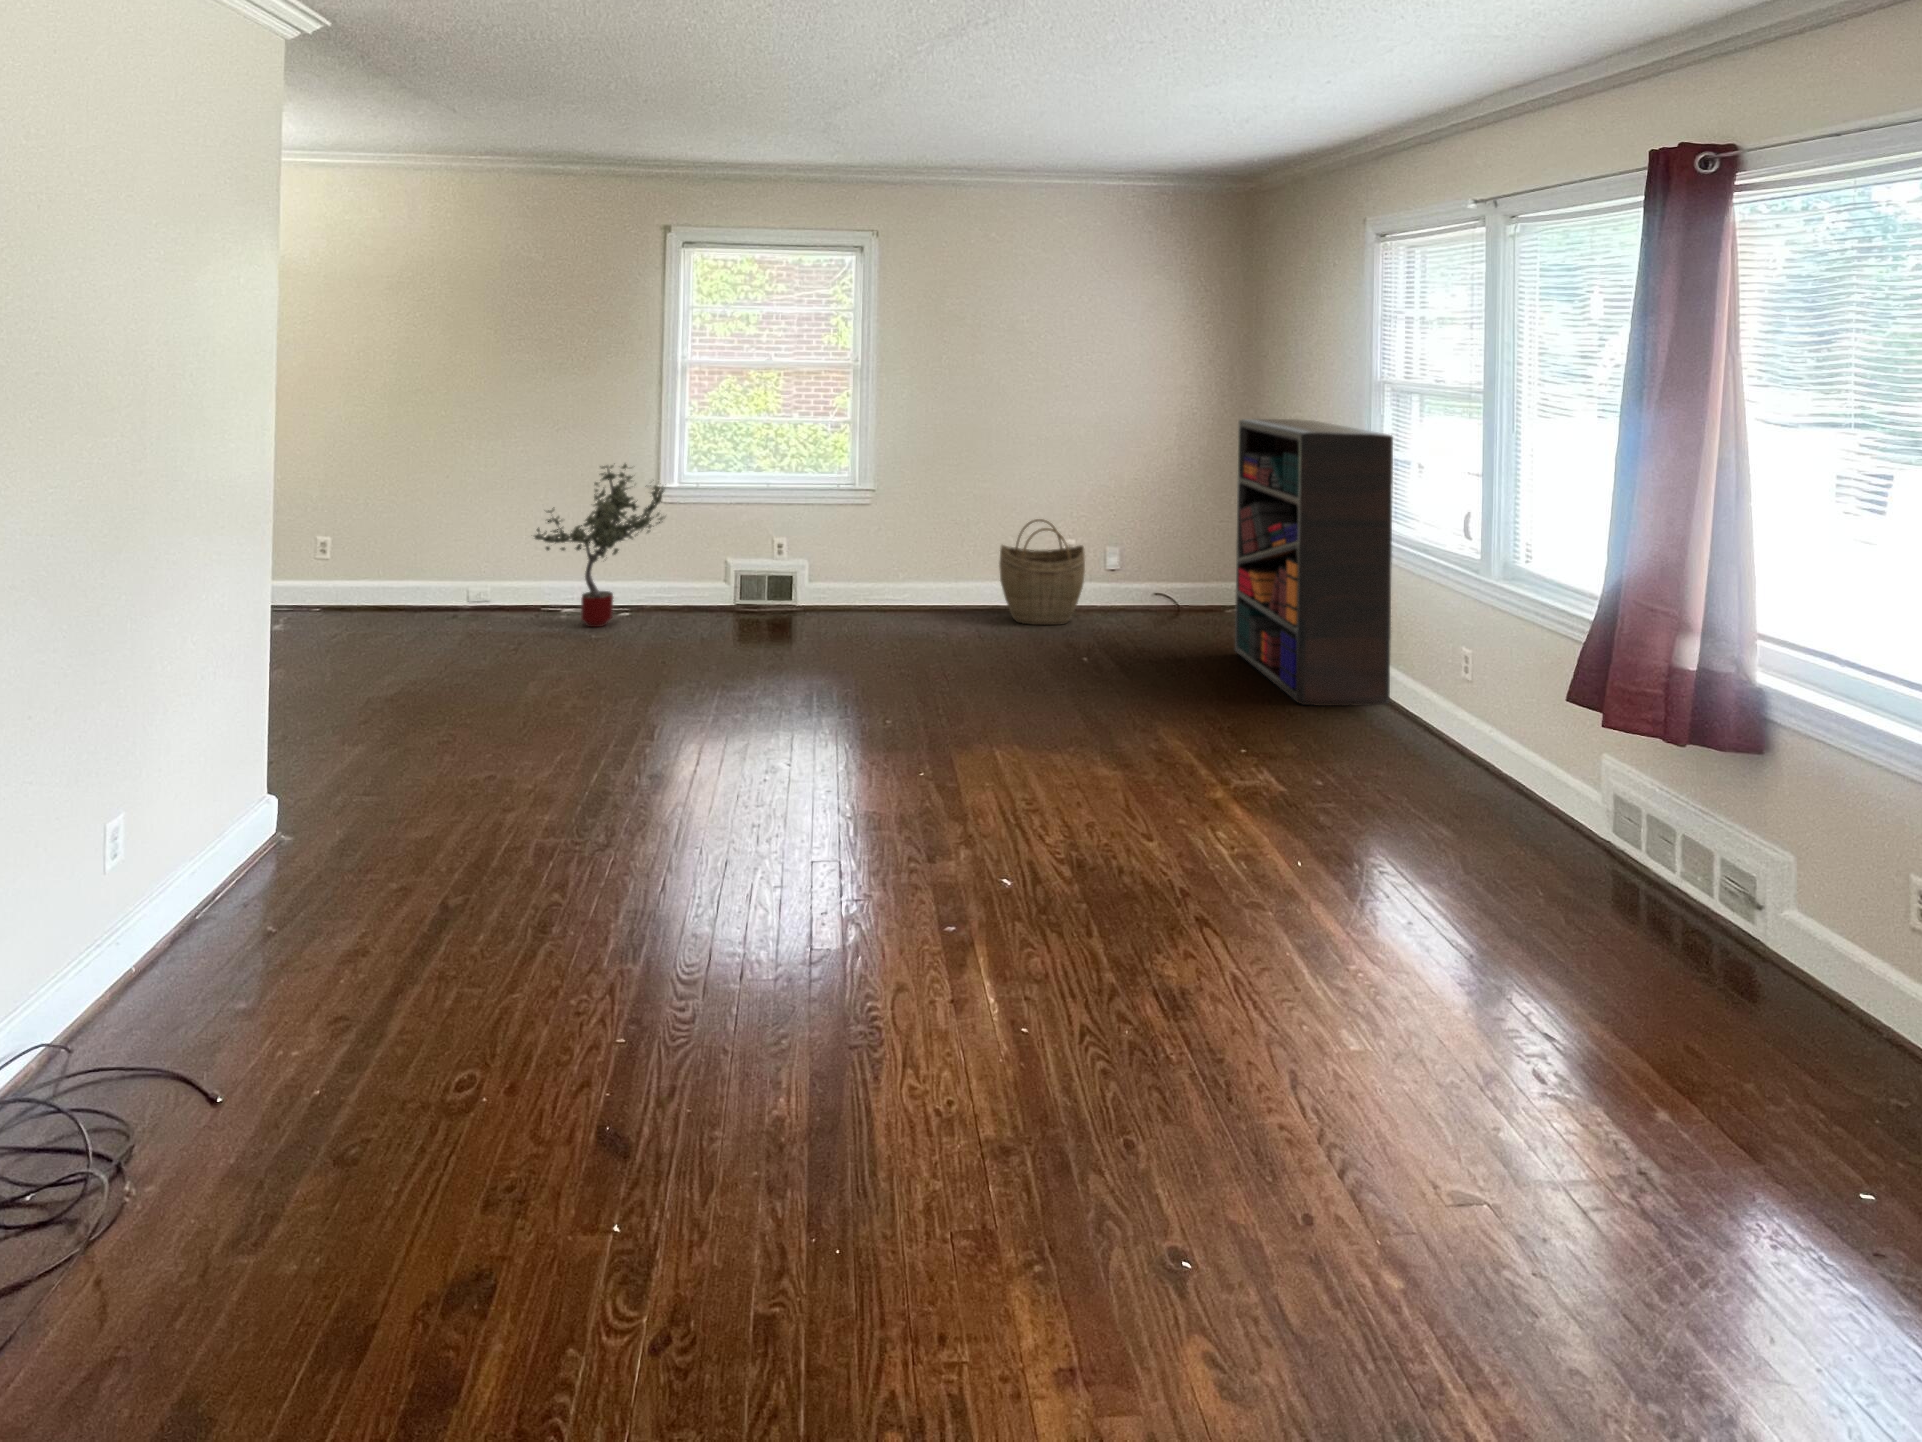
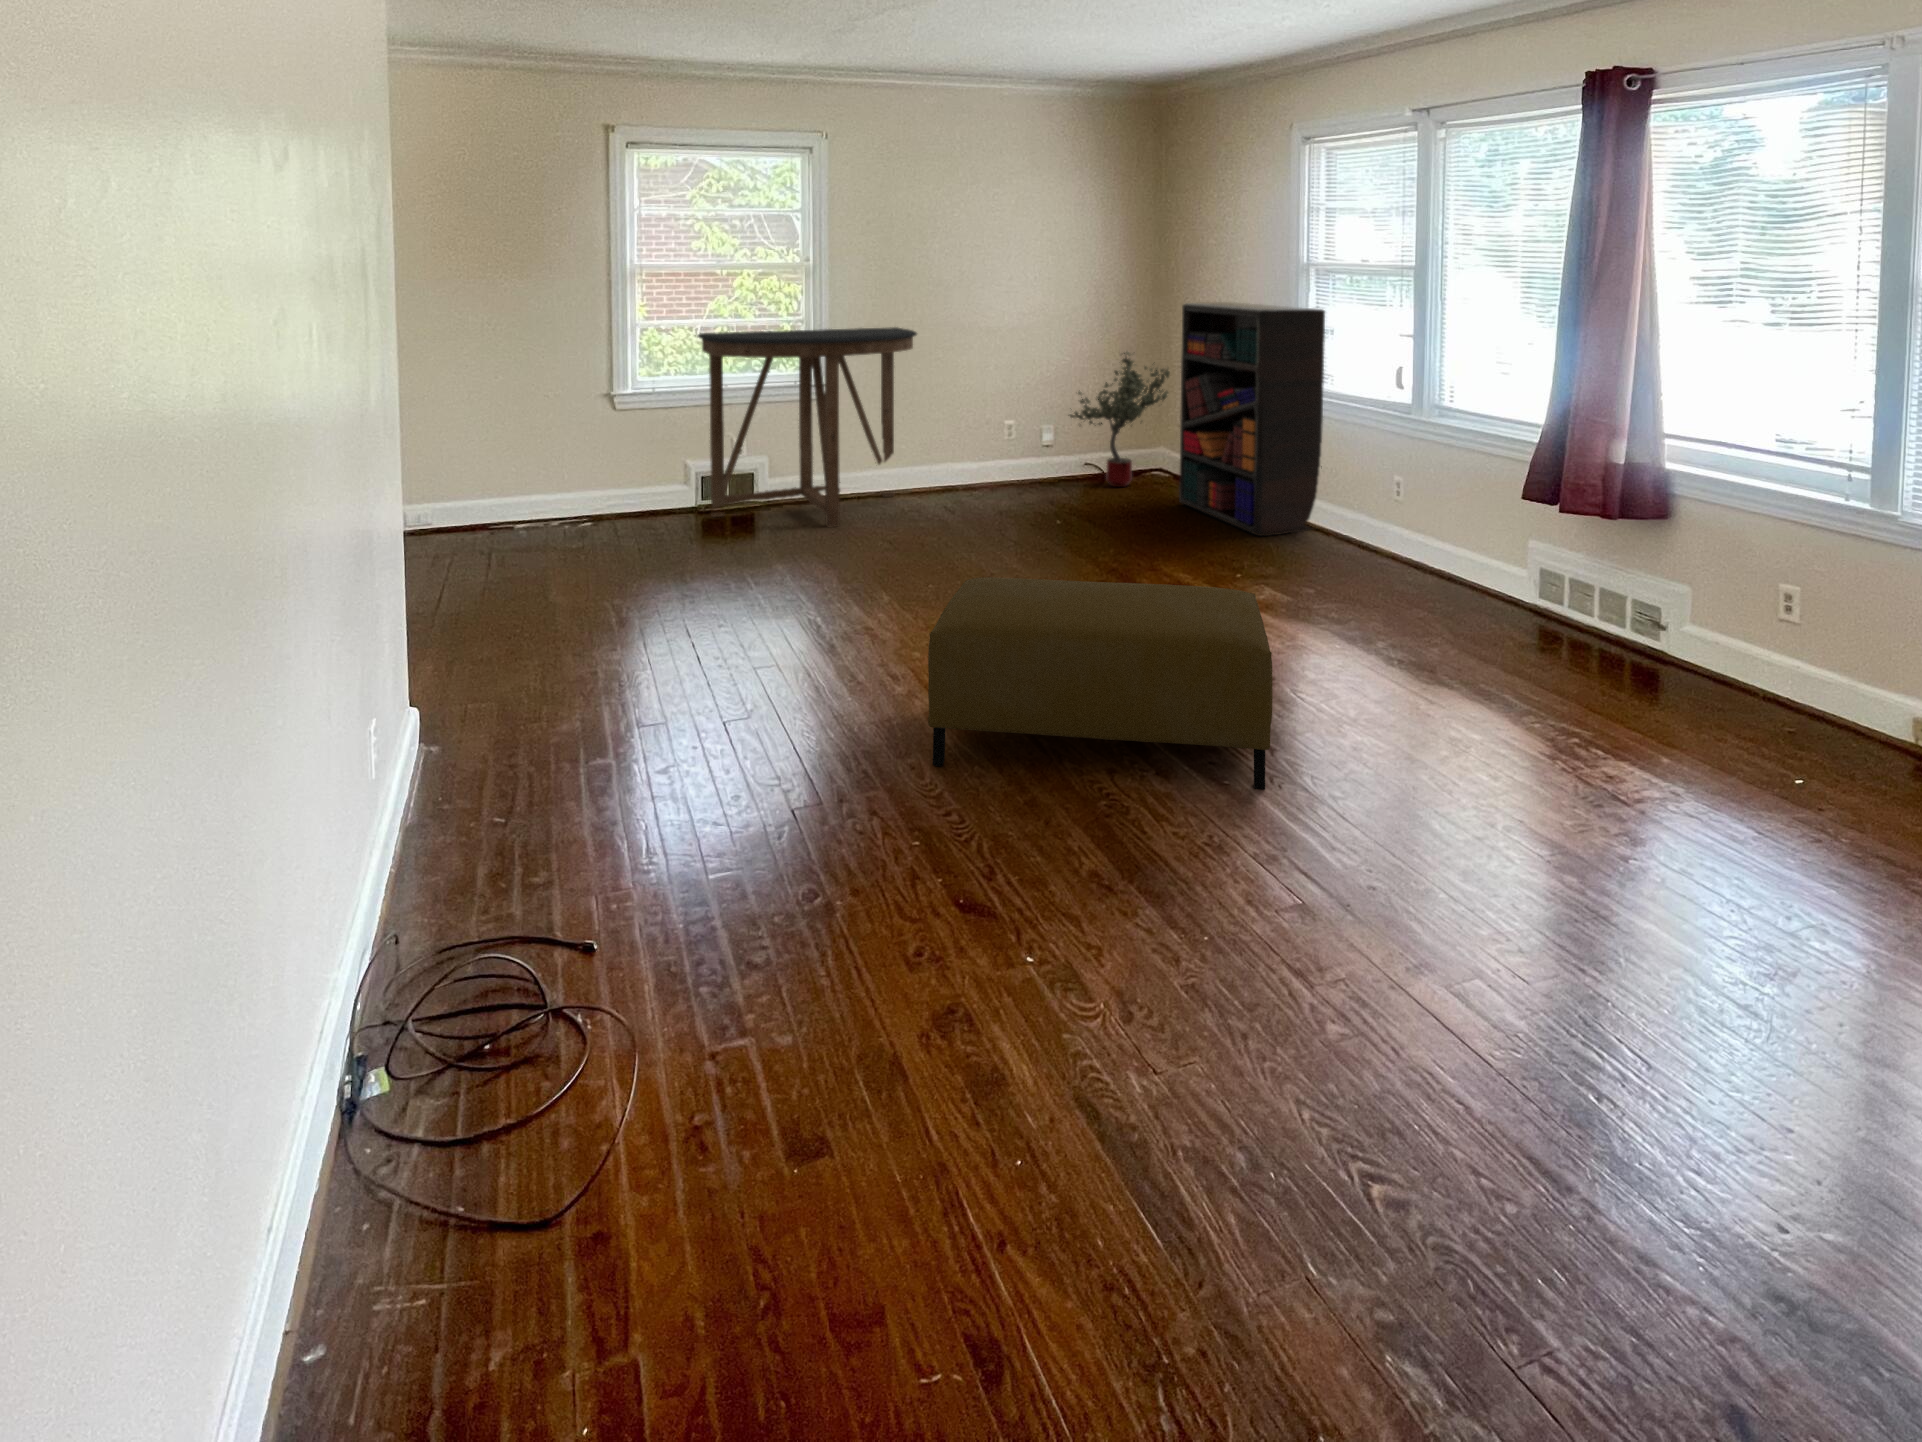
console table: none [736,431,950,638] -> present [698,327,917,527]
potted tree: present [534,464,665,627] -> present [1070,352,1170,487]
woven basket: present [999,519,1085,625] -> none [961,403,1039,499]
ottoman: none [734,714,1125,1014] -> present [928,577,1272,789]

